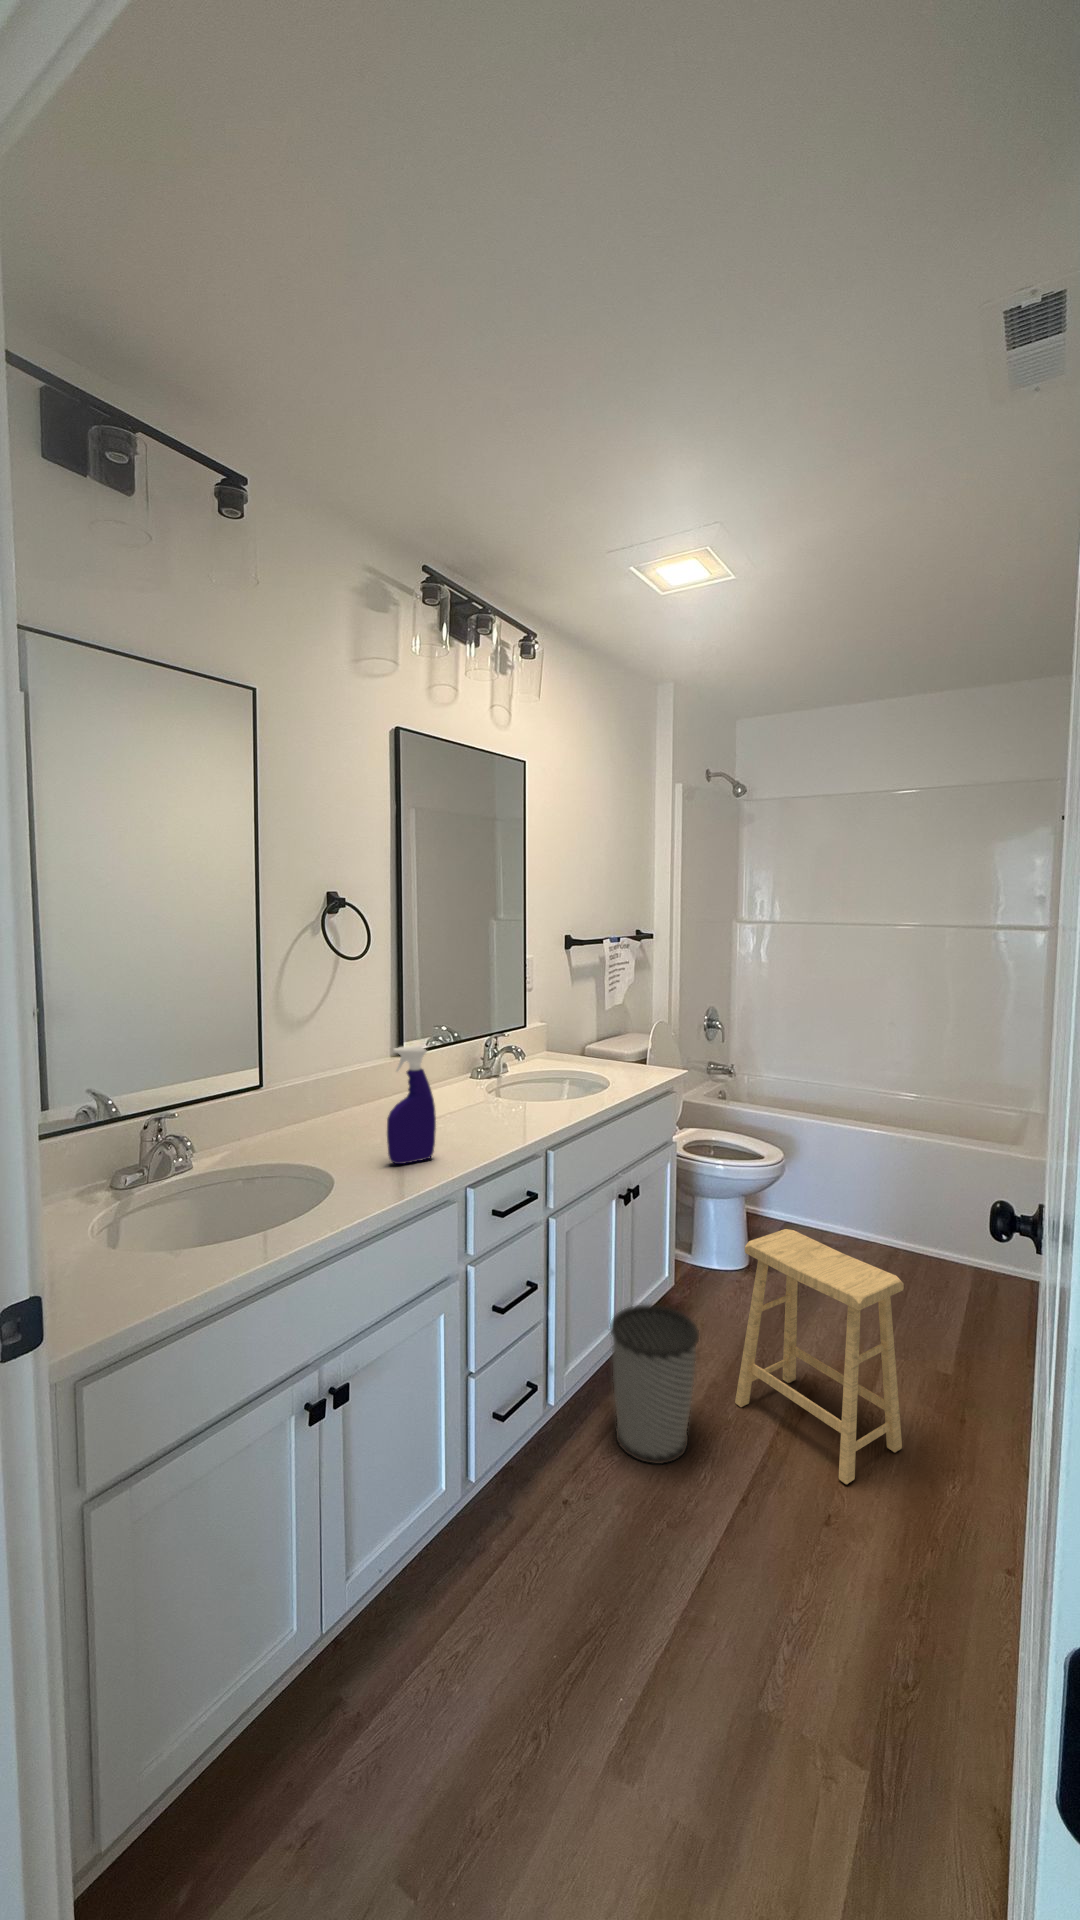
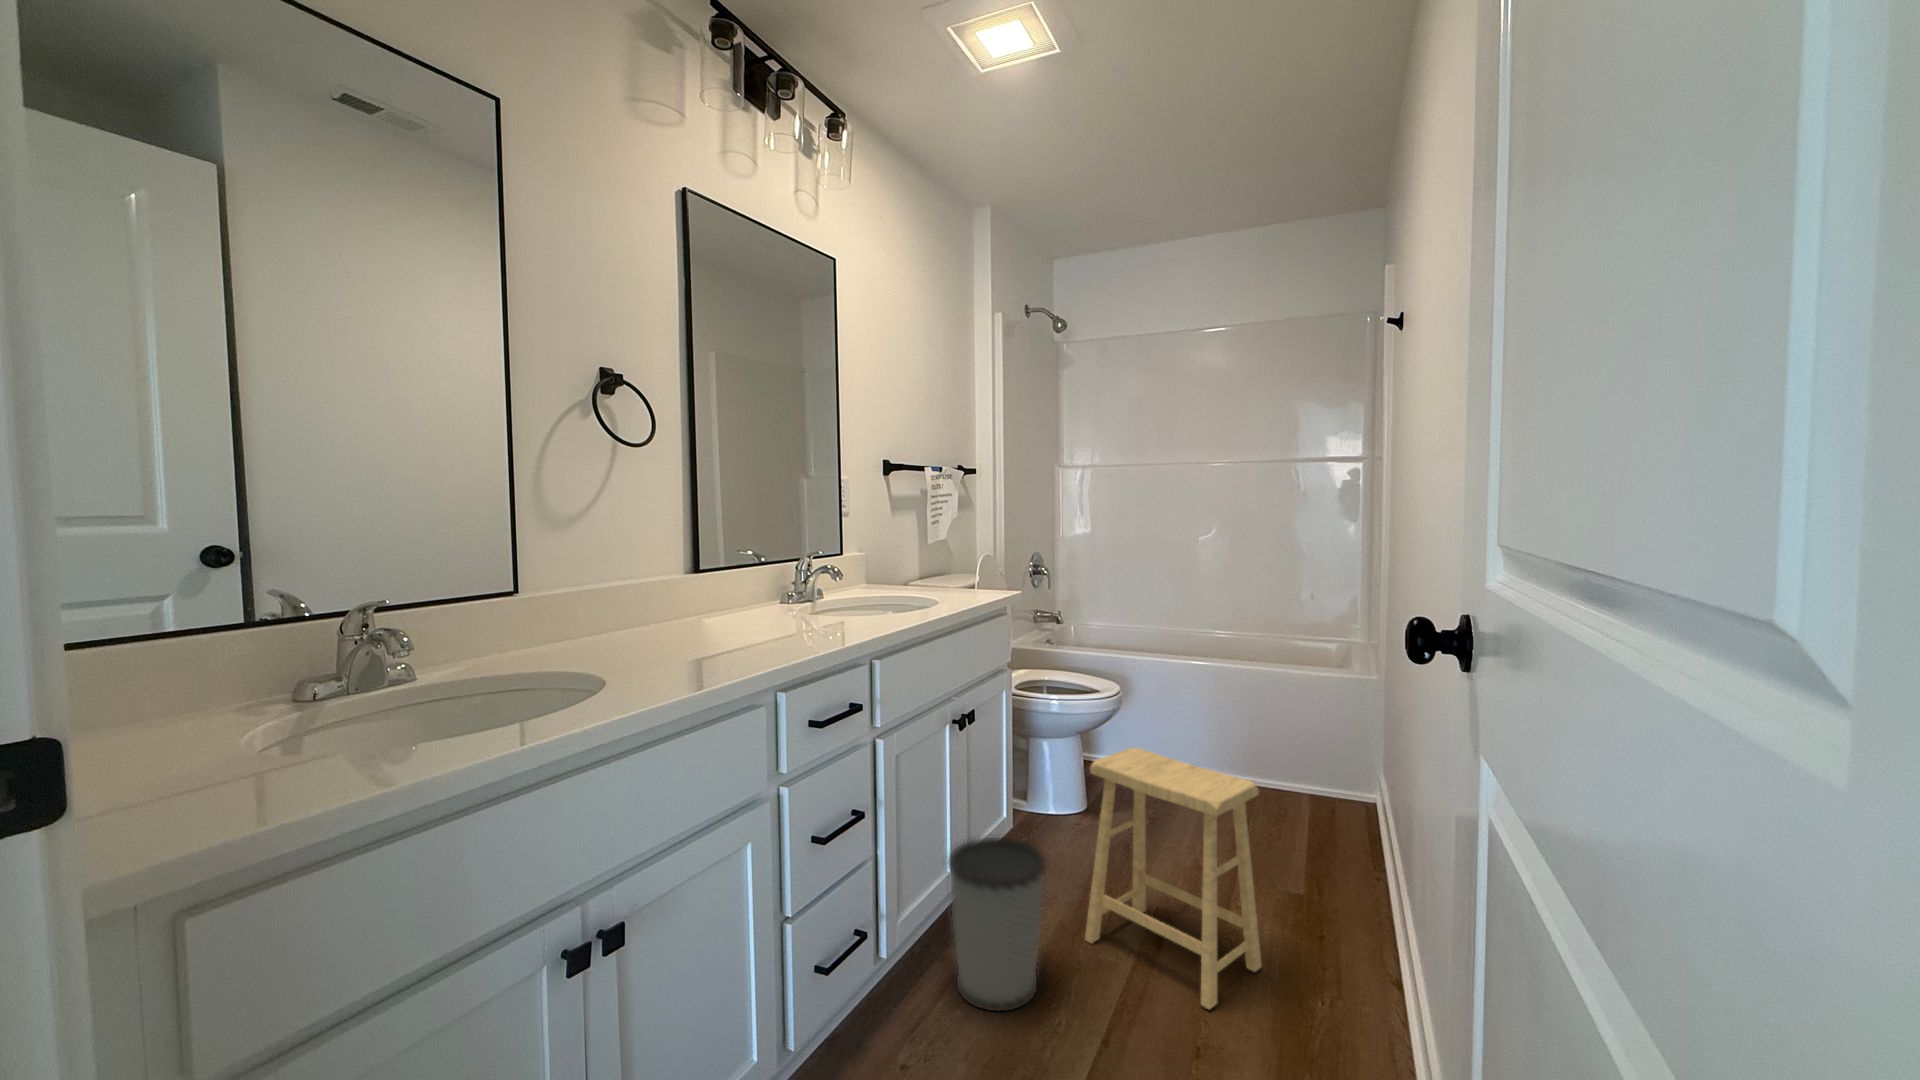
spray bottle: present [387,1046,436,1164] -> none [675,524,737,667]

